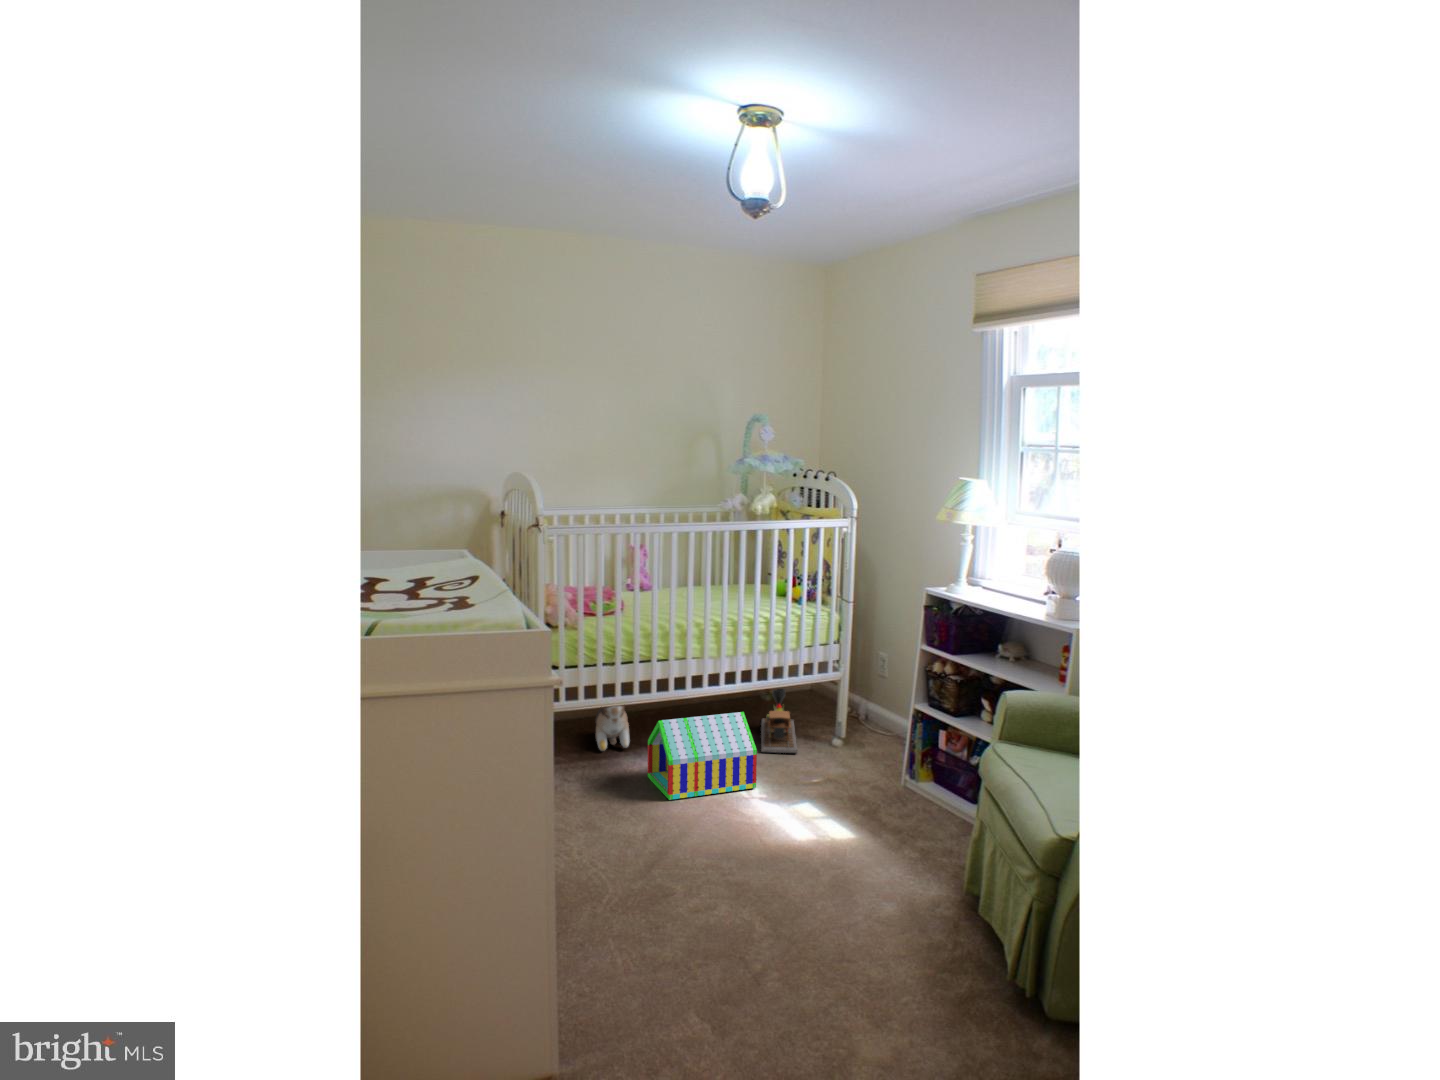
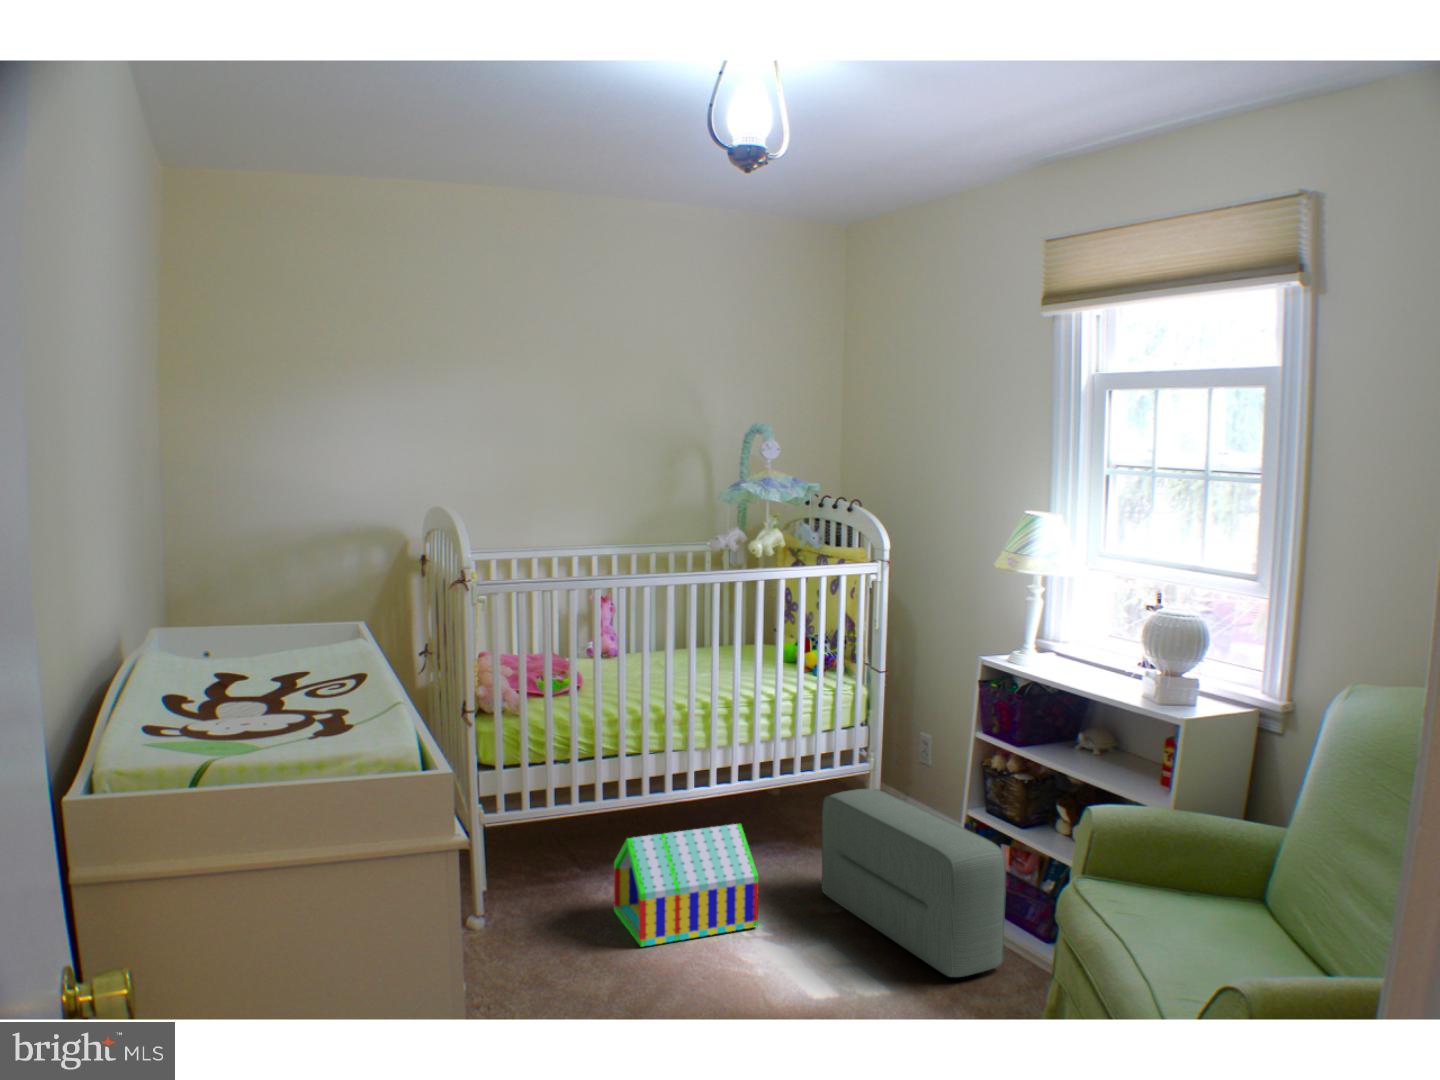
toy train: present [761,689,797,753] -> none [765,784,813,874]
pouf: none [804,689,942,822] -> present [822,789,1006,977]
plush toy: present [595,706,630,751] -> none [547,798,592,874]

